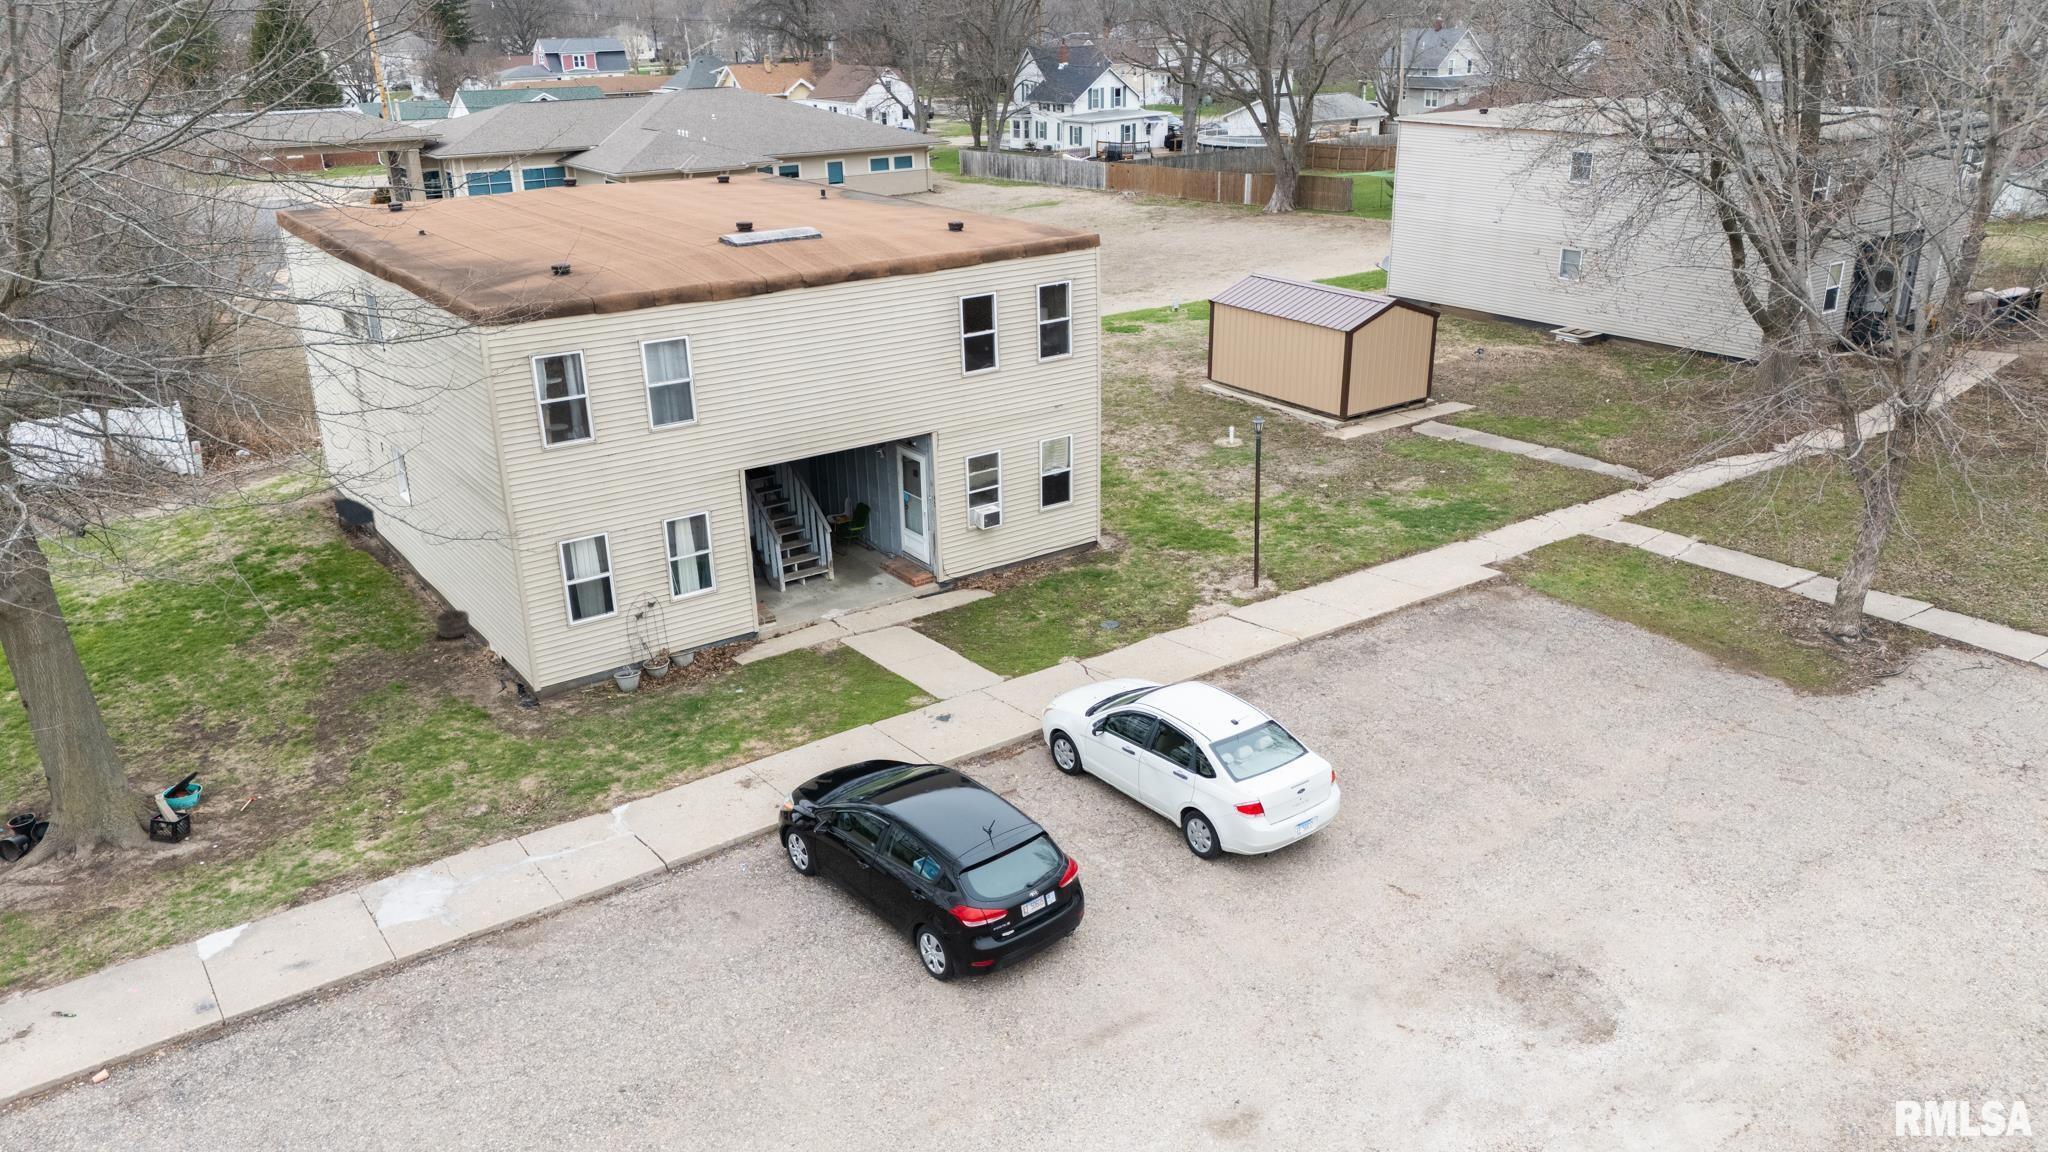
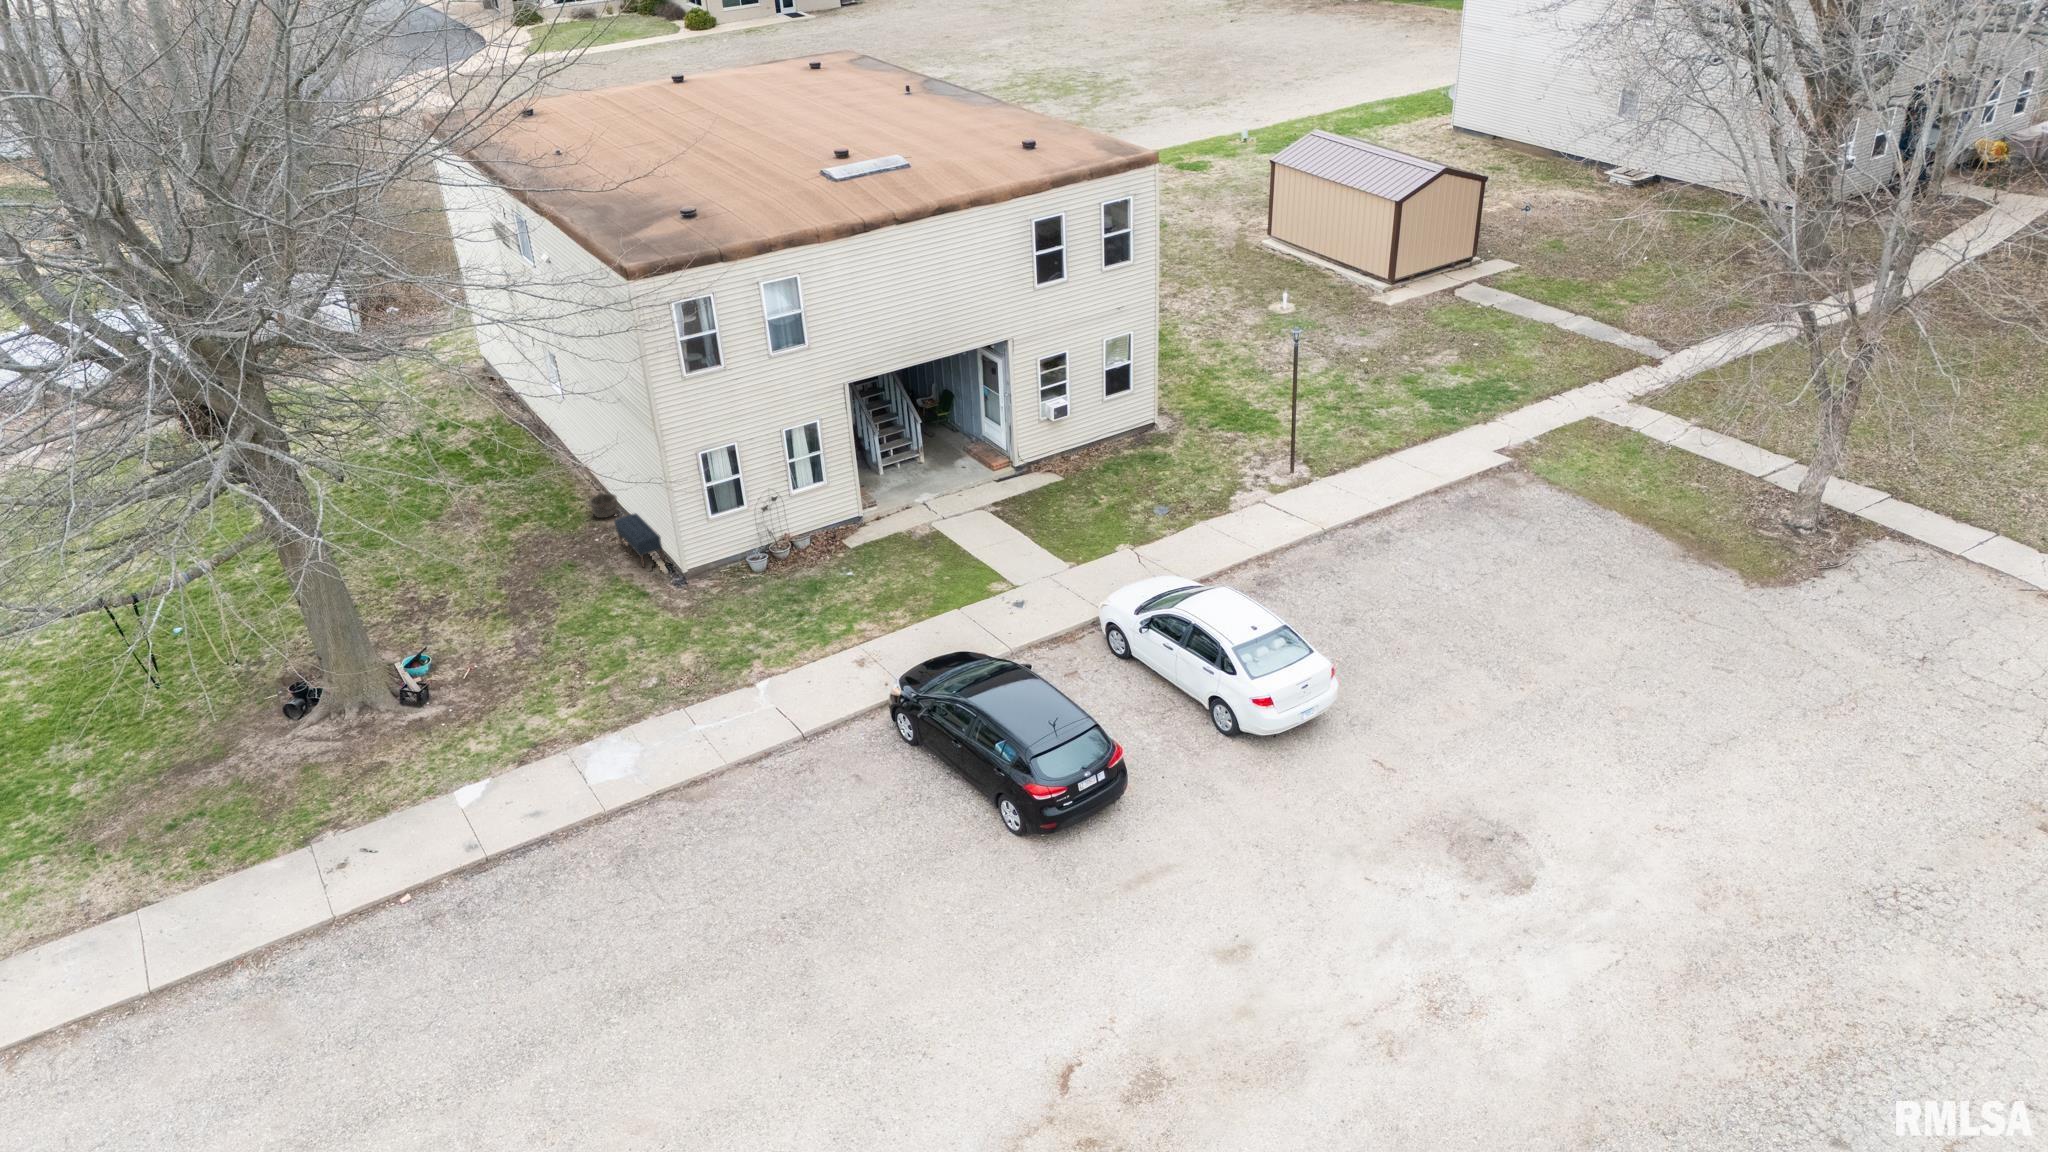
bench: present [334,498,377,538] -> present [614,513,664,567]

